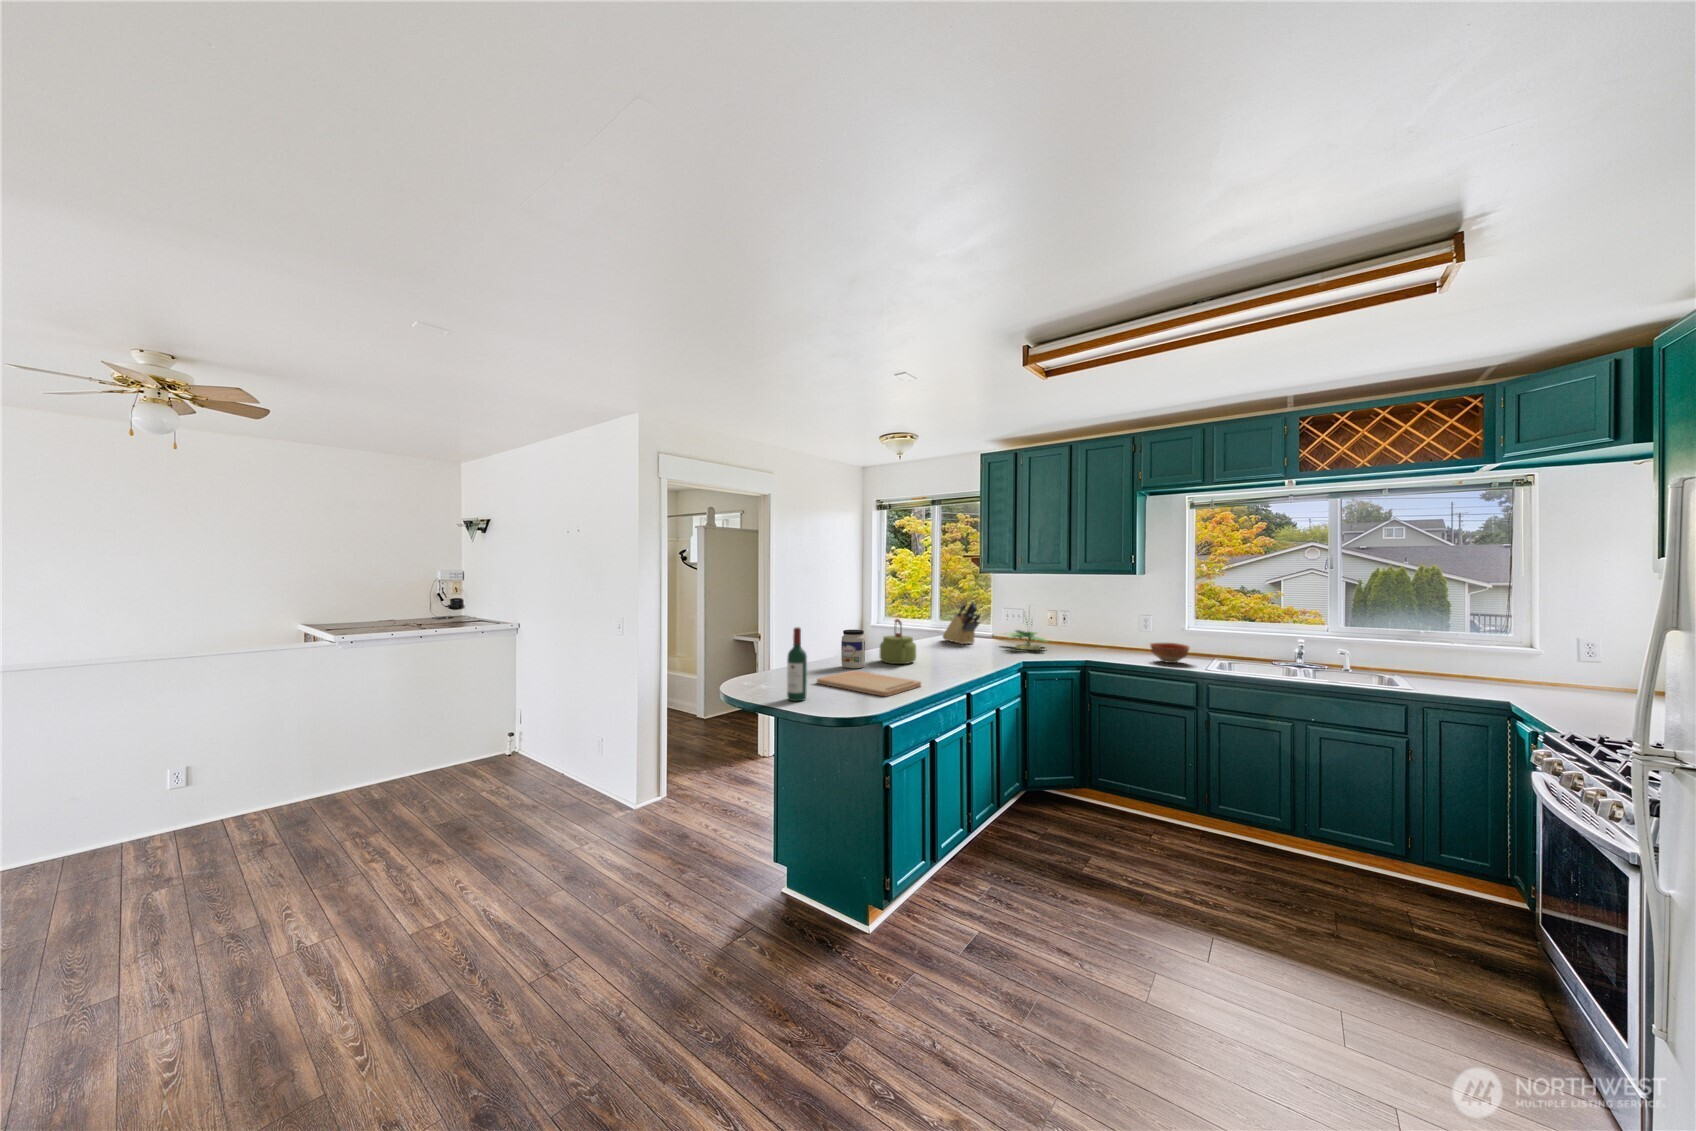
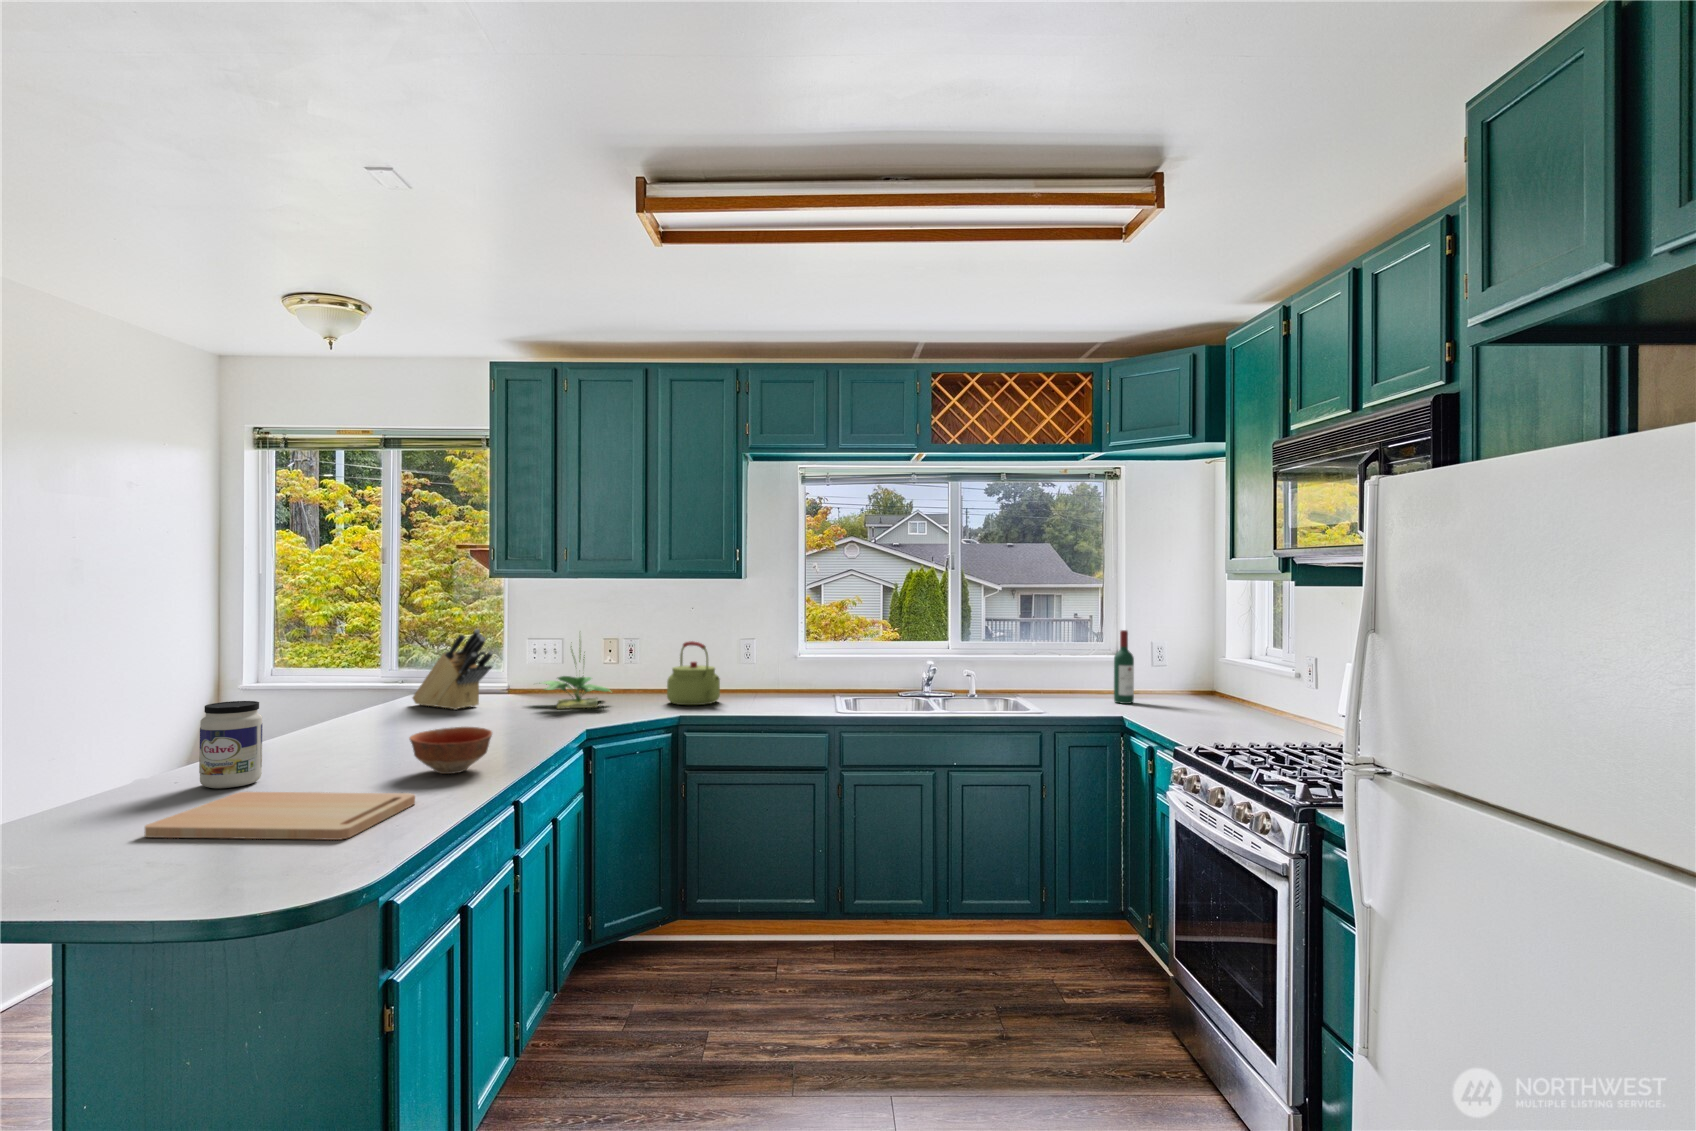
kettle: present [880,619,916,664] -> present [667,641,720,705]
wine bottle: present [787,627,807,701] -> present [1114,630,1134,704]
bowl: present [1150,643,1189,663] -> present [410,727,492,774]

